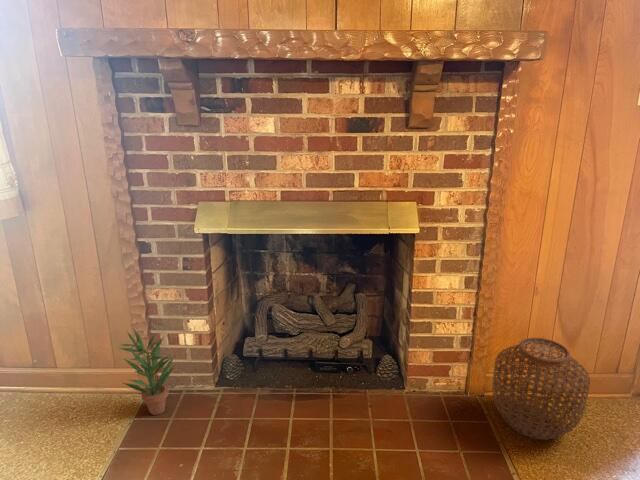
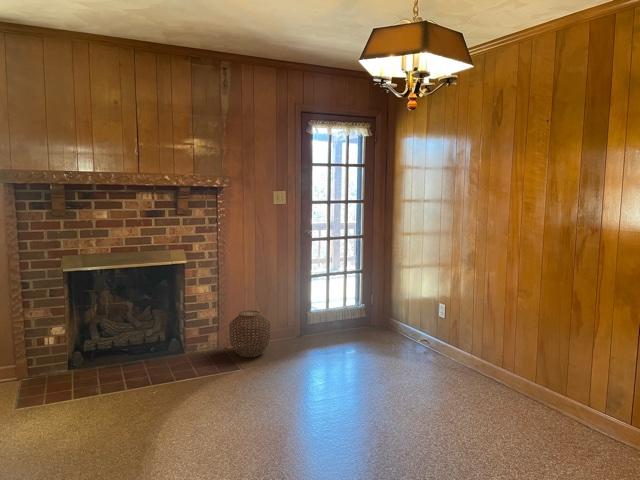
potted plant: present [120,330,175,415] -> none [13,331,48,386]

